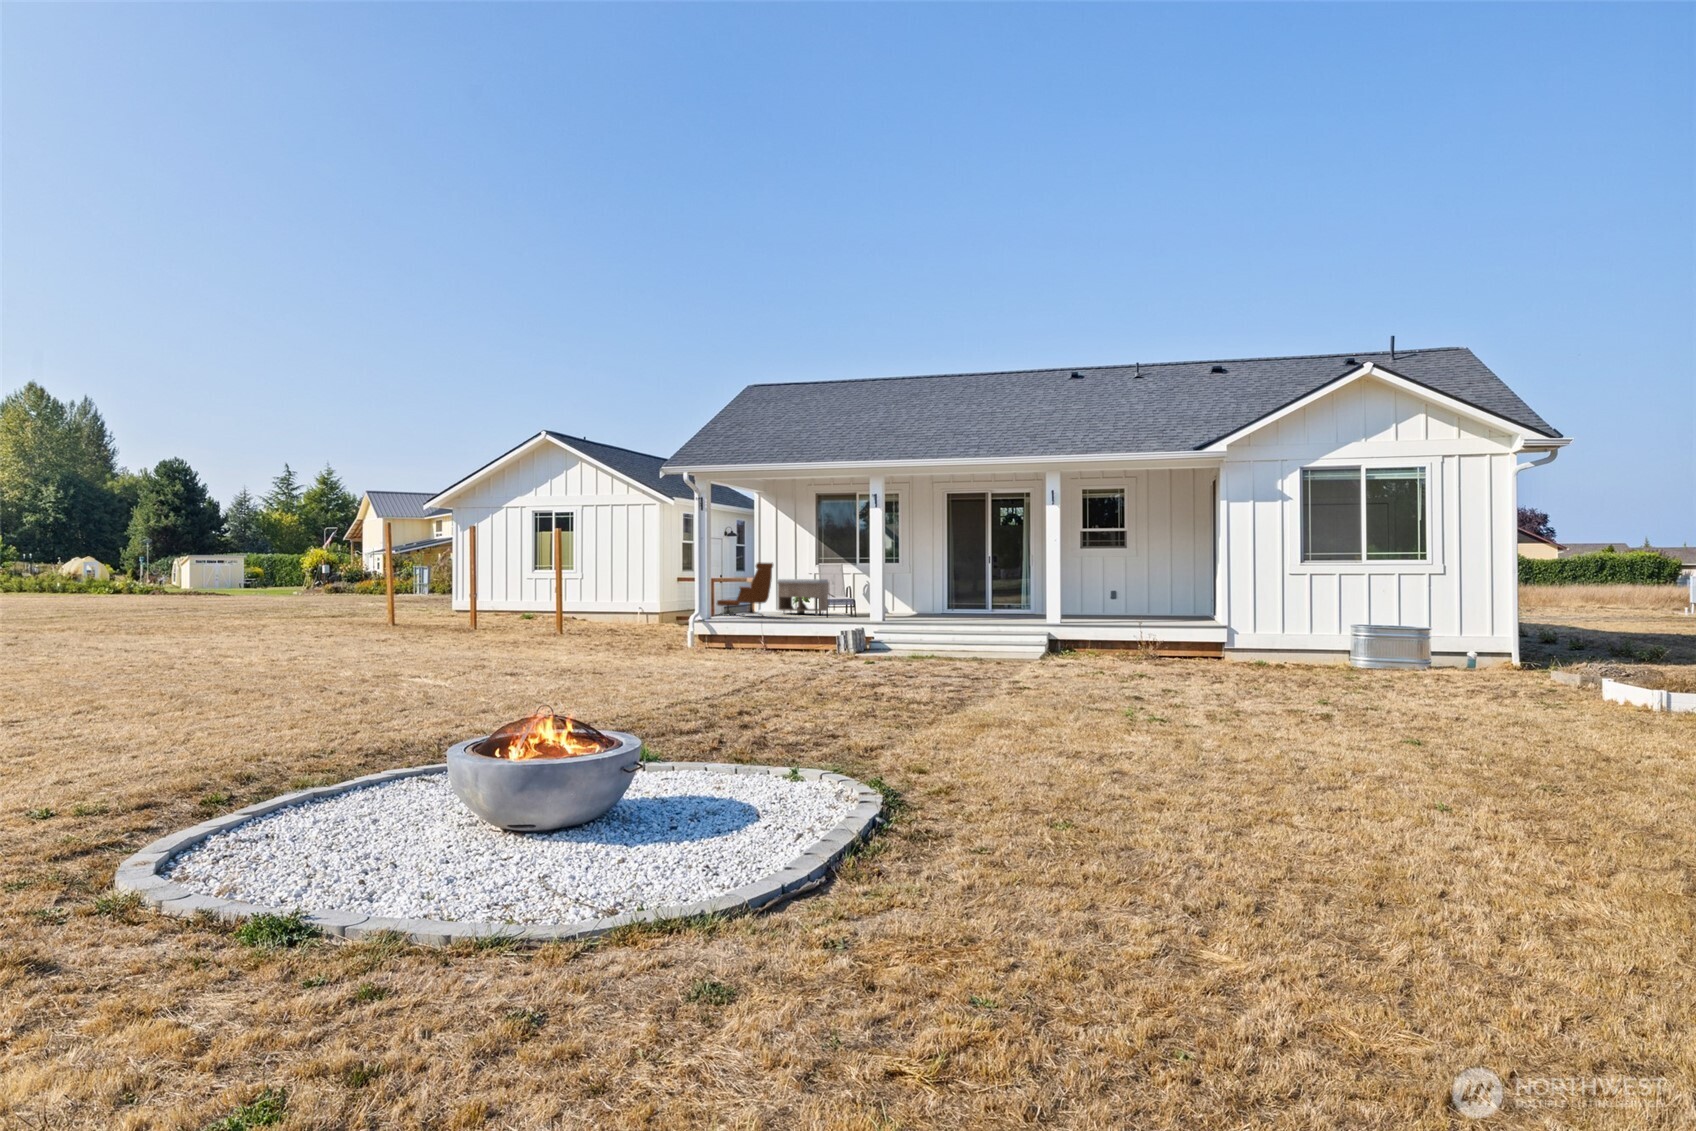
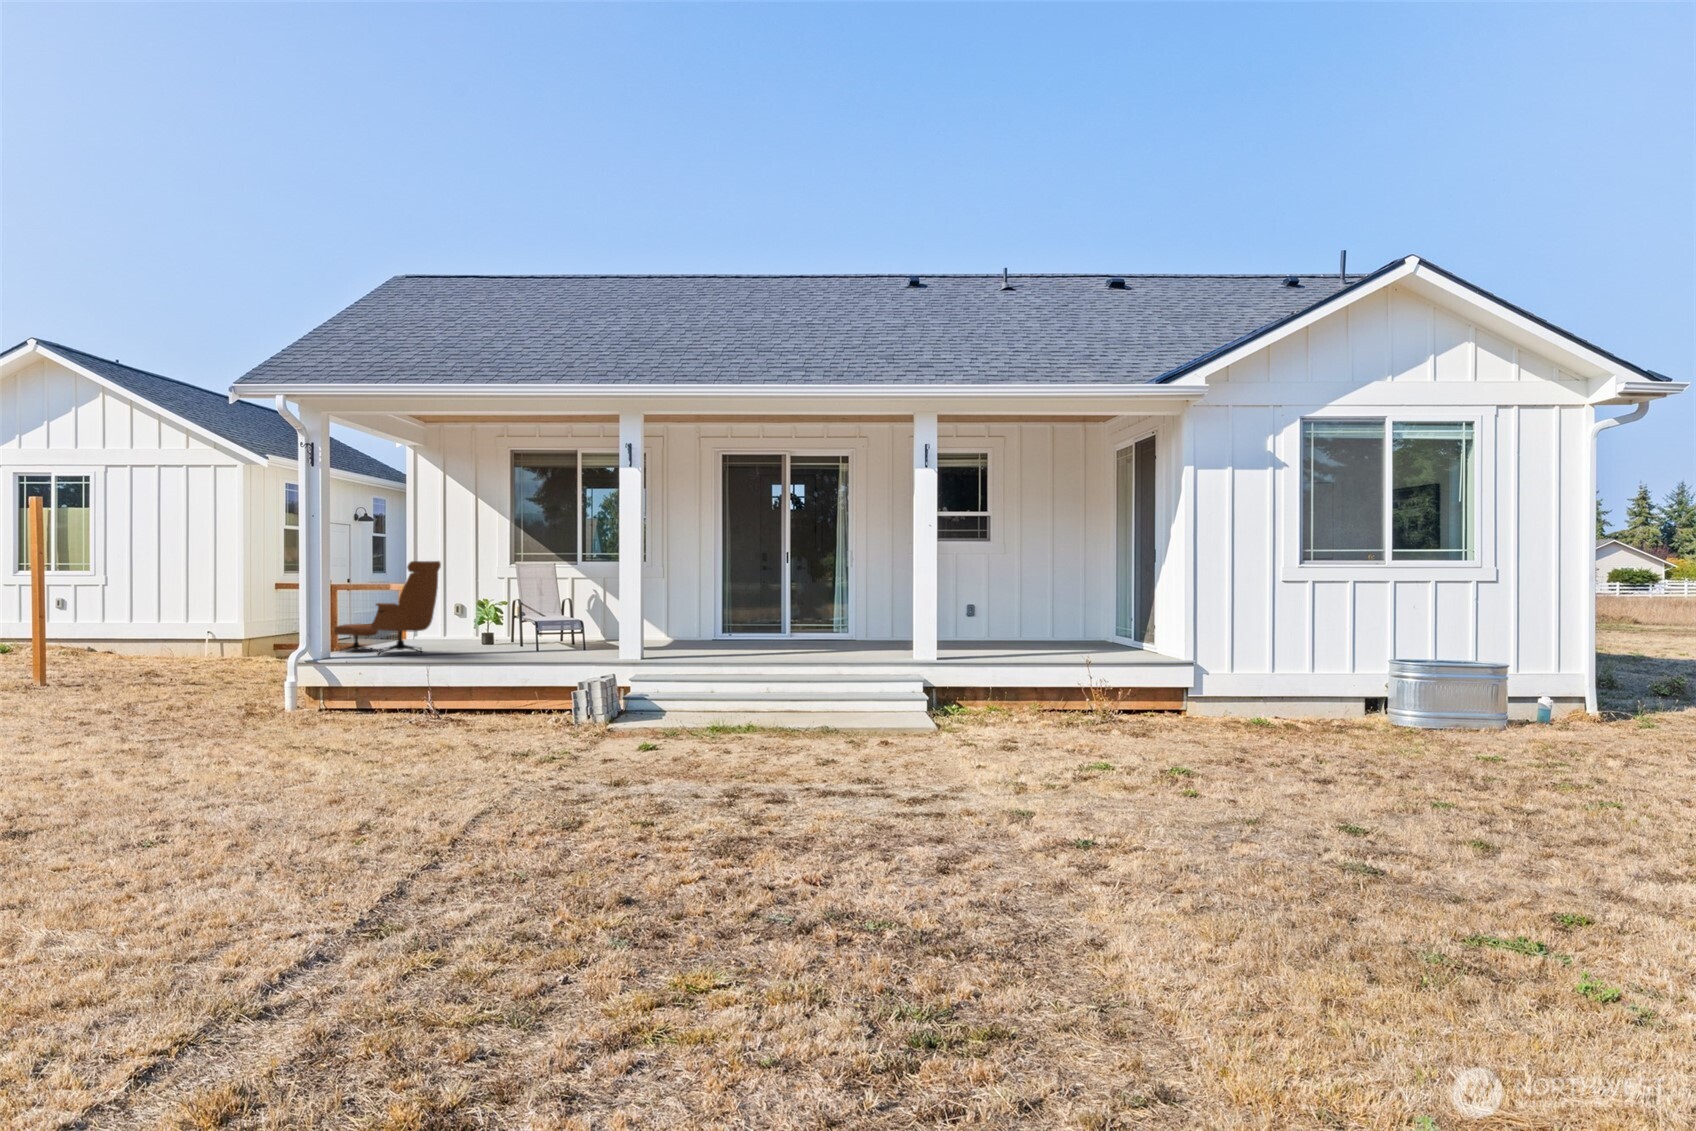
storage bench: present [777,579,829,613] -> none [447,586,536,645]

